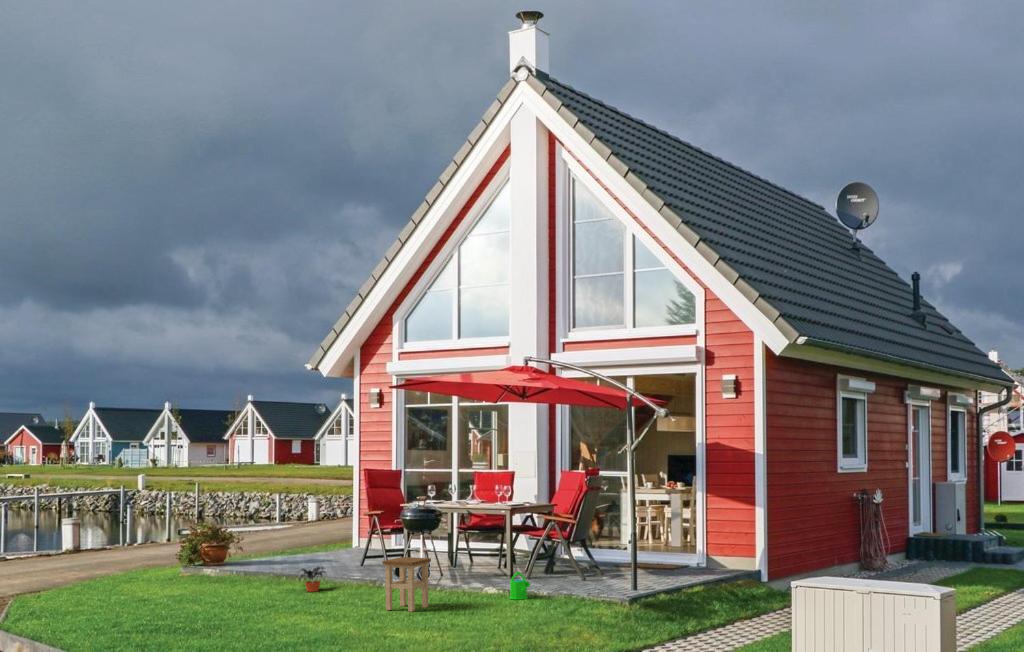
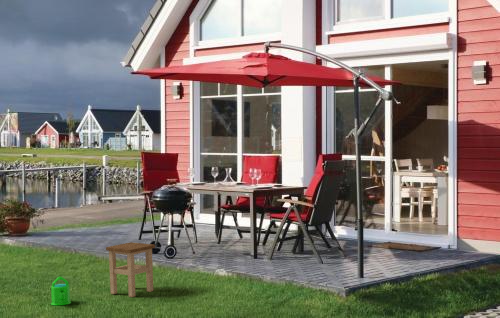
potted plant: present [299,567,325,592] -> none [62,244,90,267]
watering can: present [509,572,530,599] -> present [51,277,71,305]

